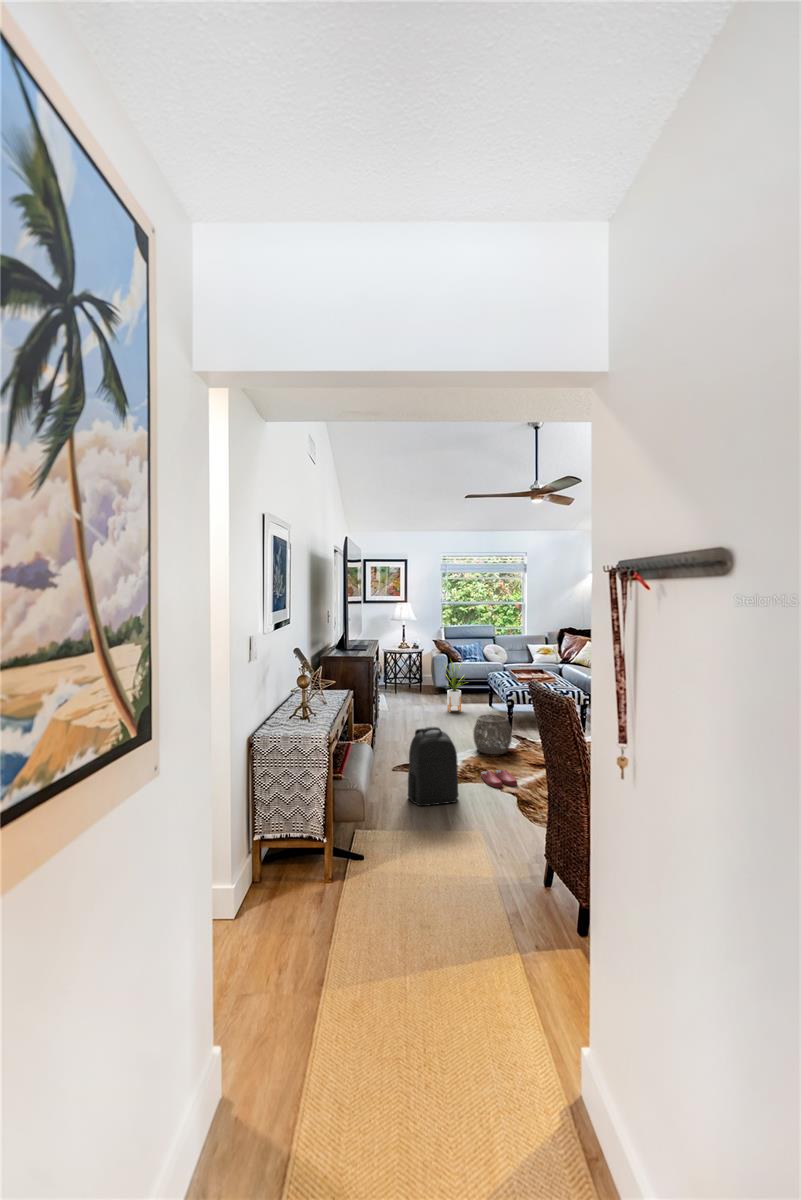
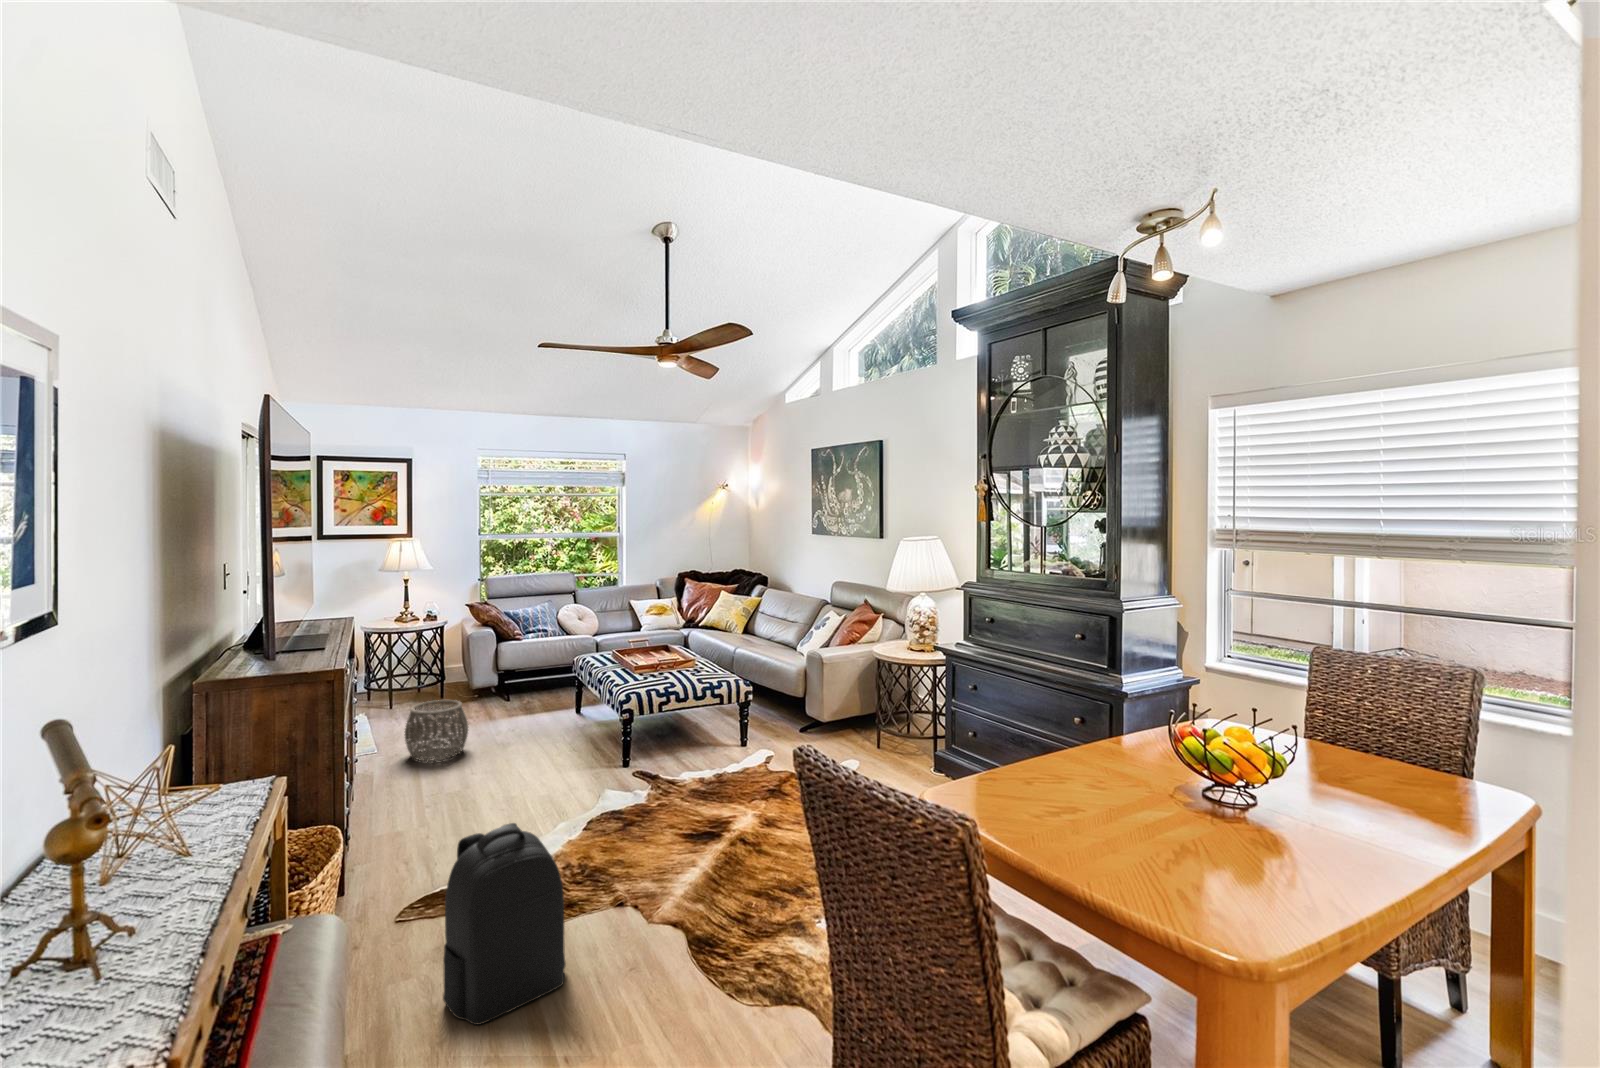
house plant: present [444,662,463,712] -> none [482,635,541,737]
woven basket: present [473,714,512,754] -> present [405,700,468,761]
slippers: present [481,769,517,788] -> none [599,866,674,914]

